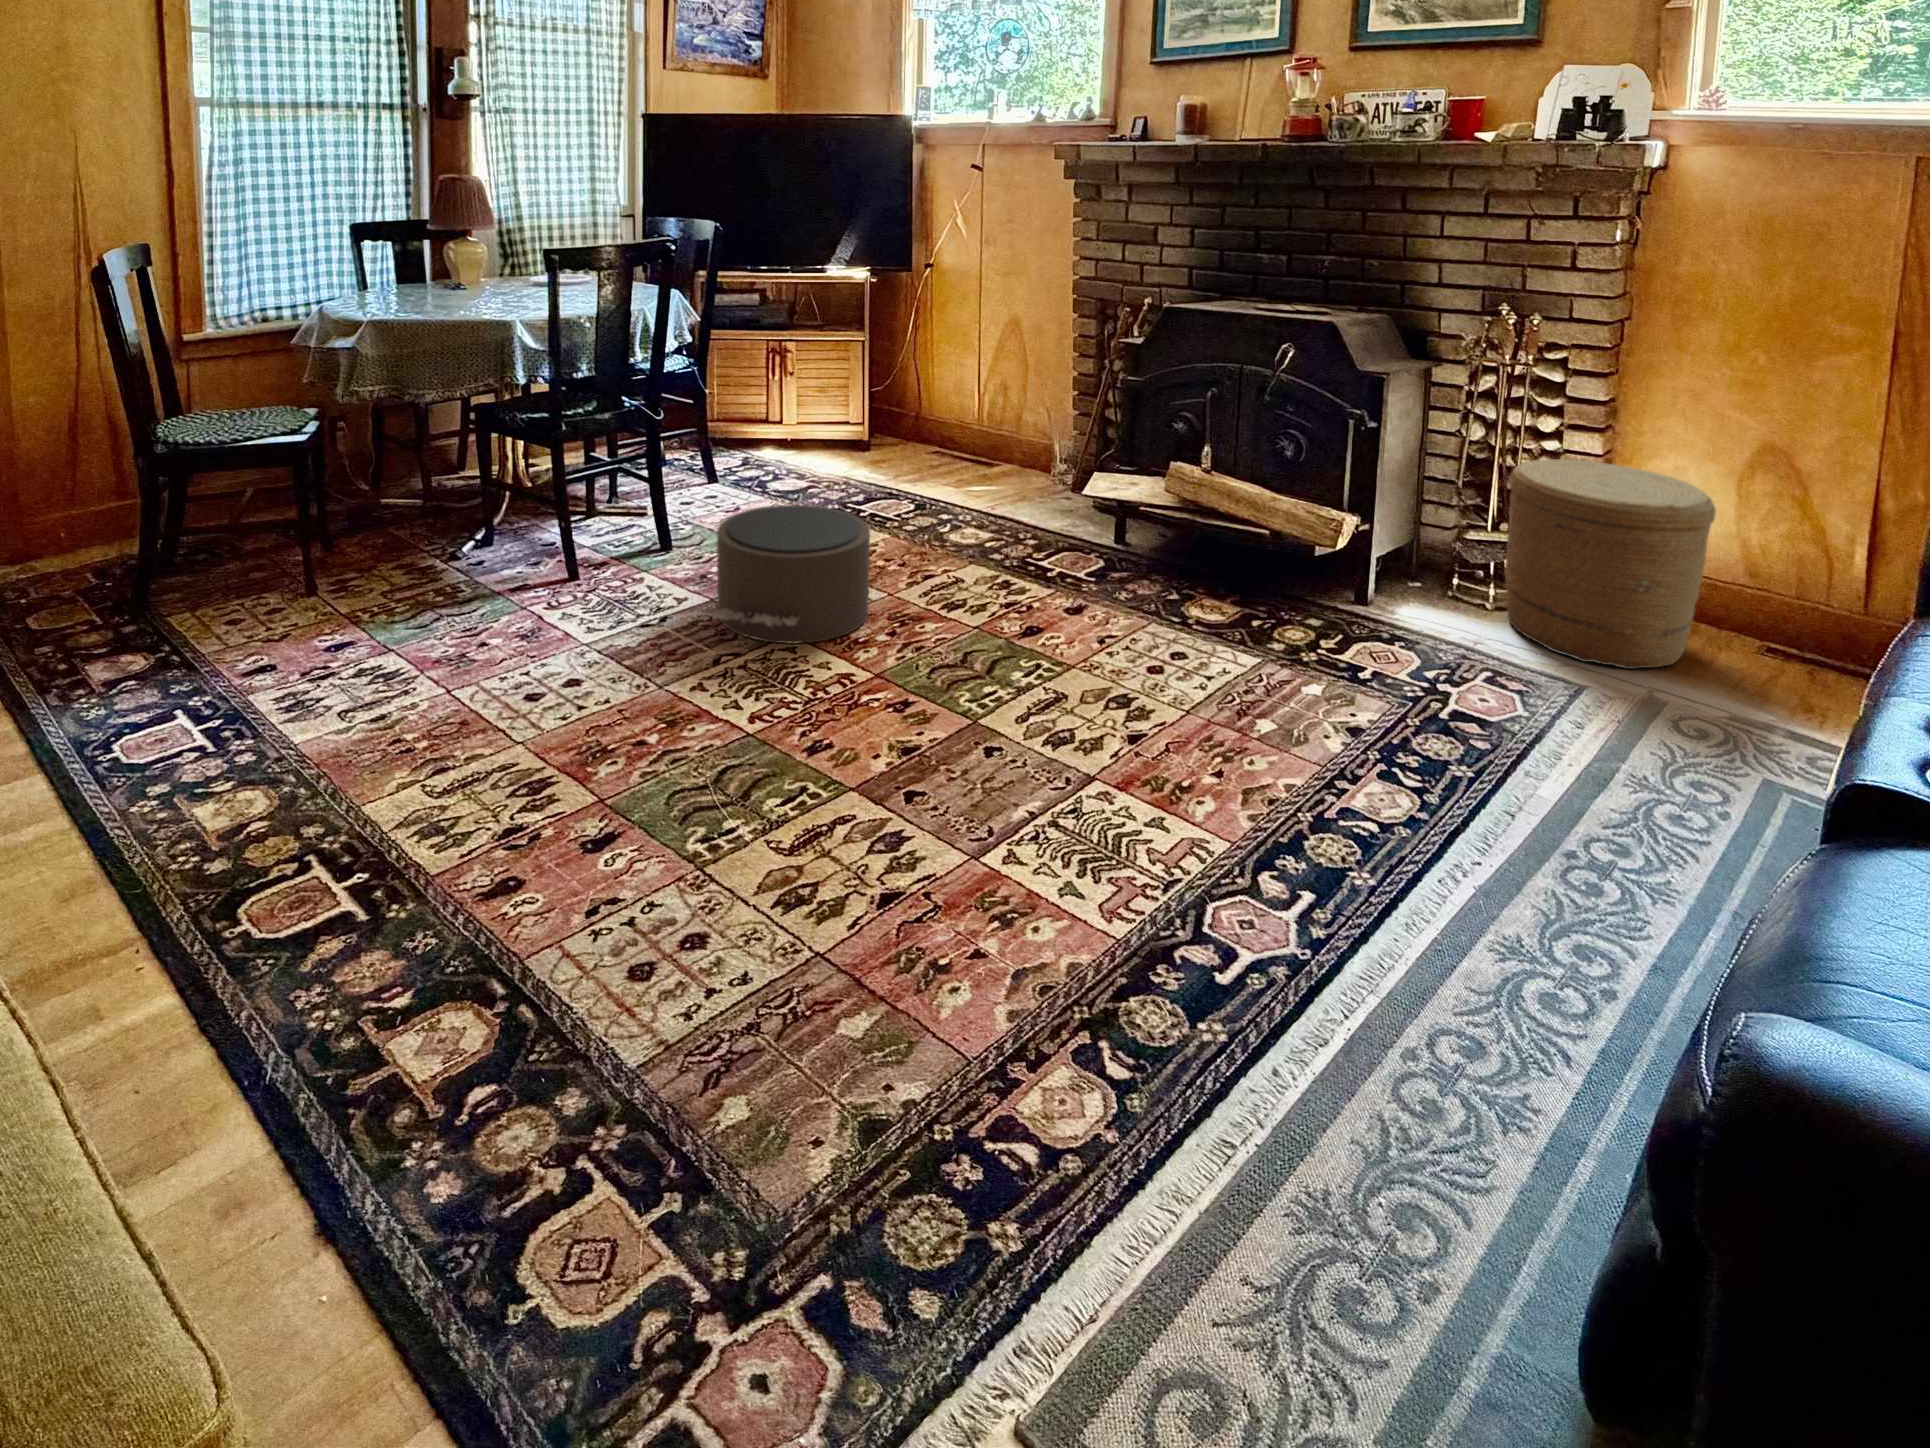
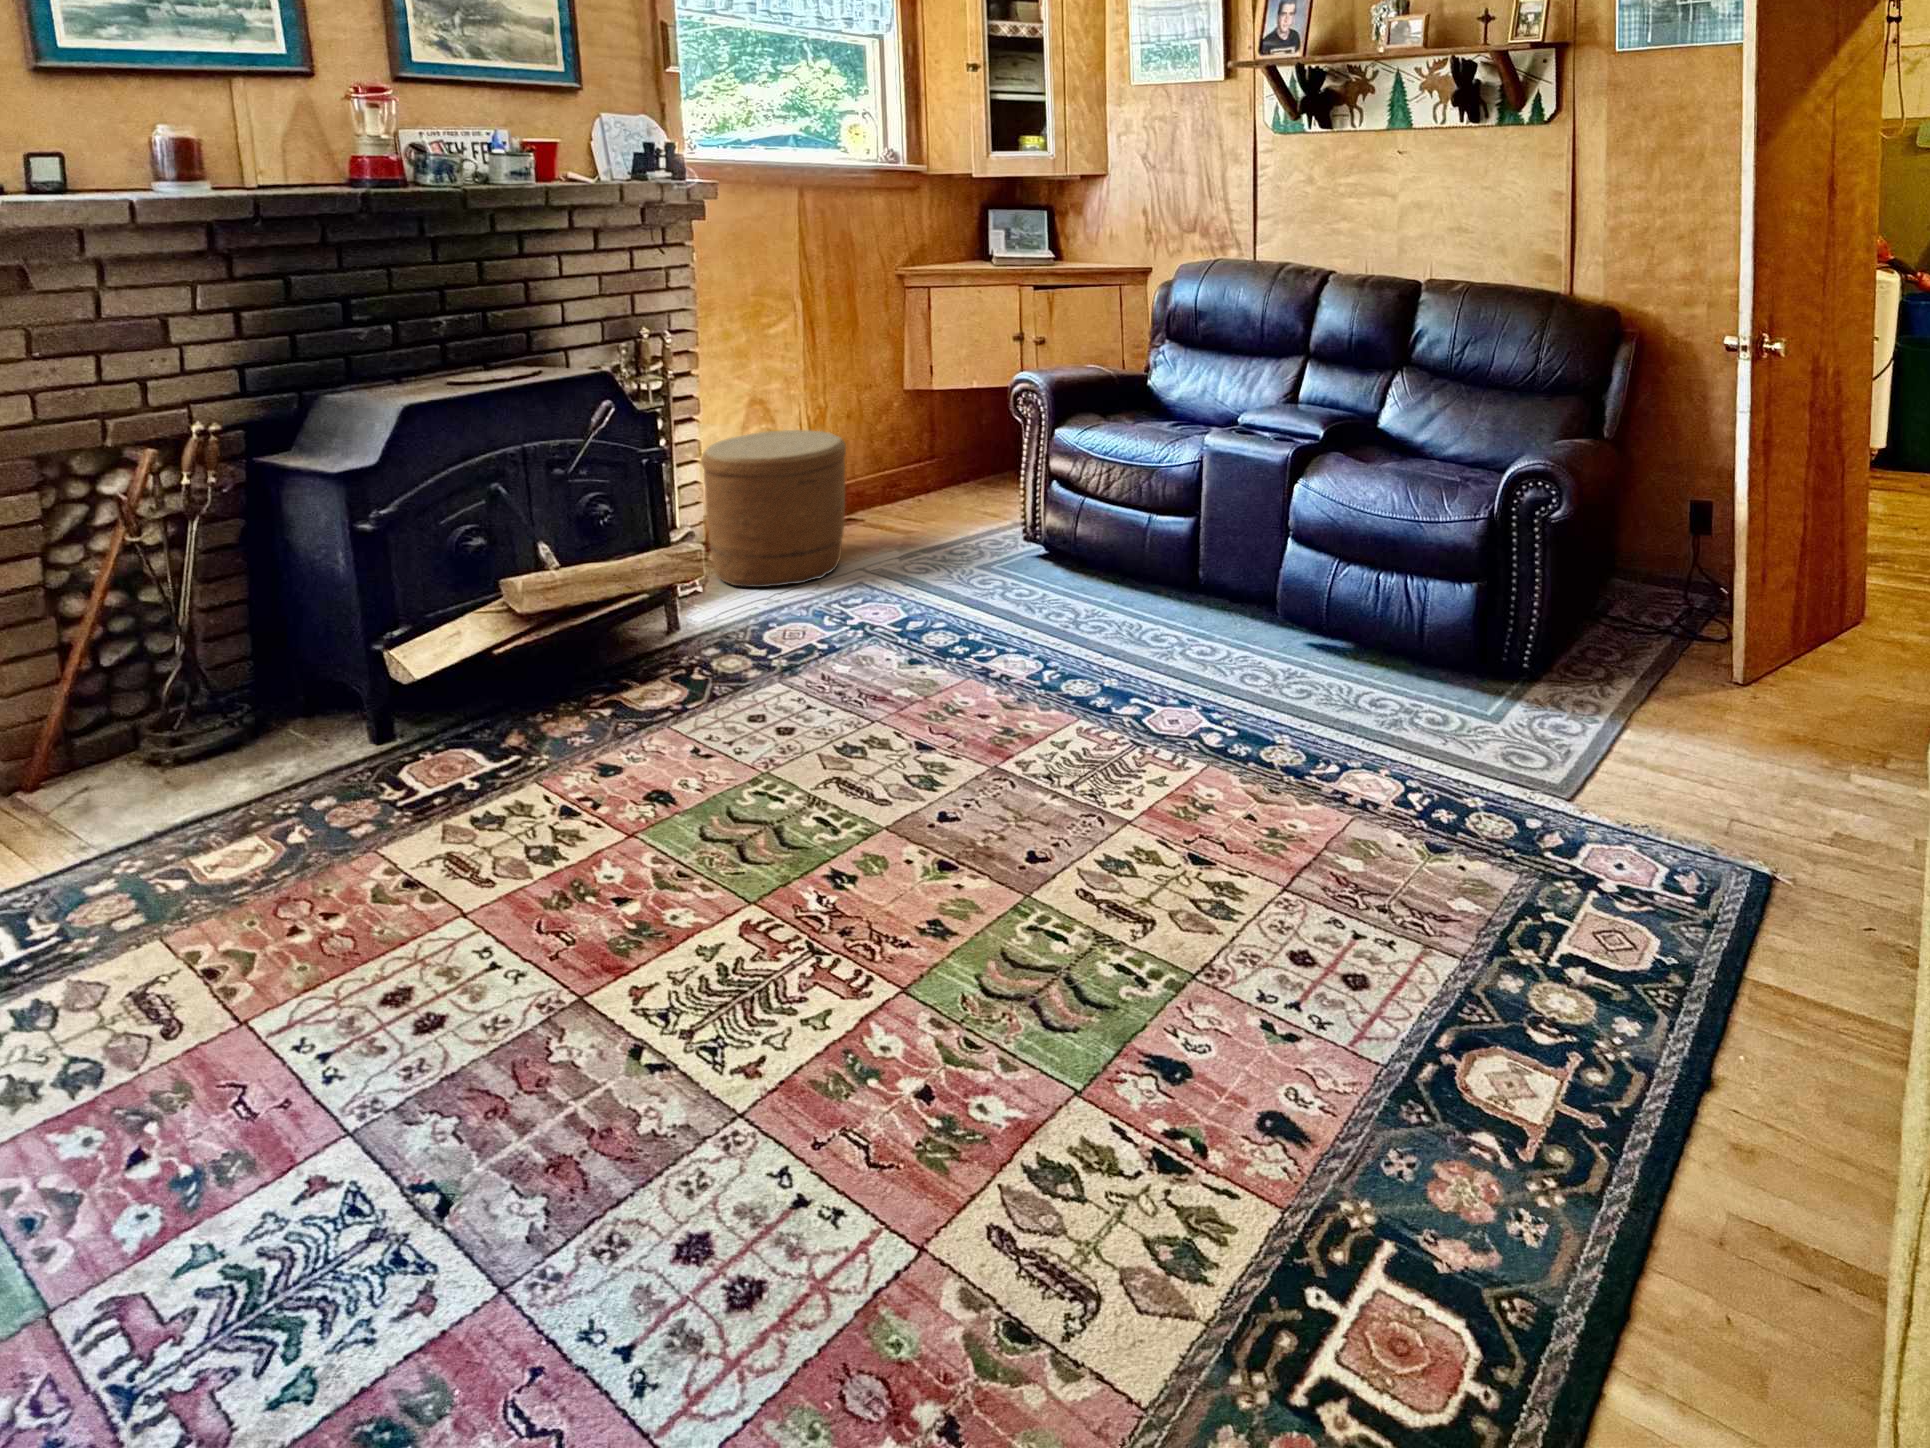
pouf: present [701,505,870,644] -> none [271,807,677,1113]

